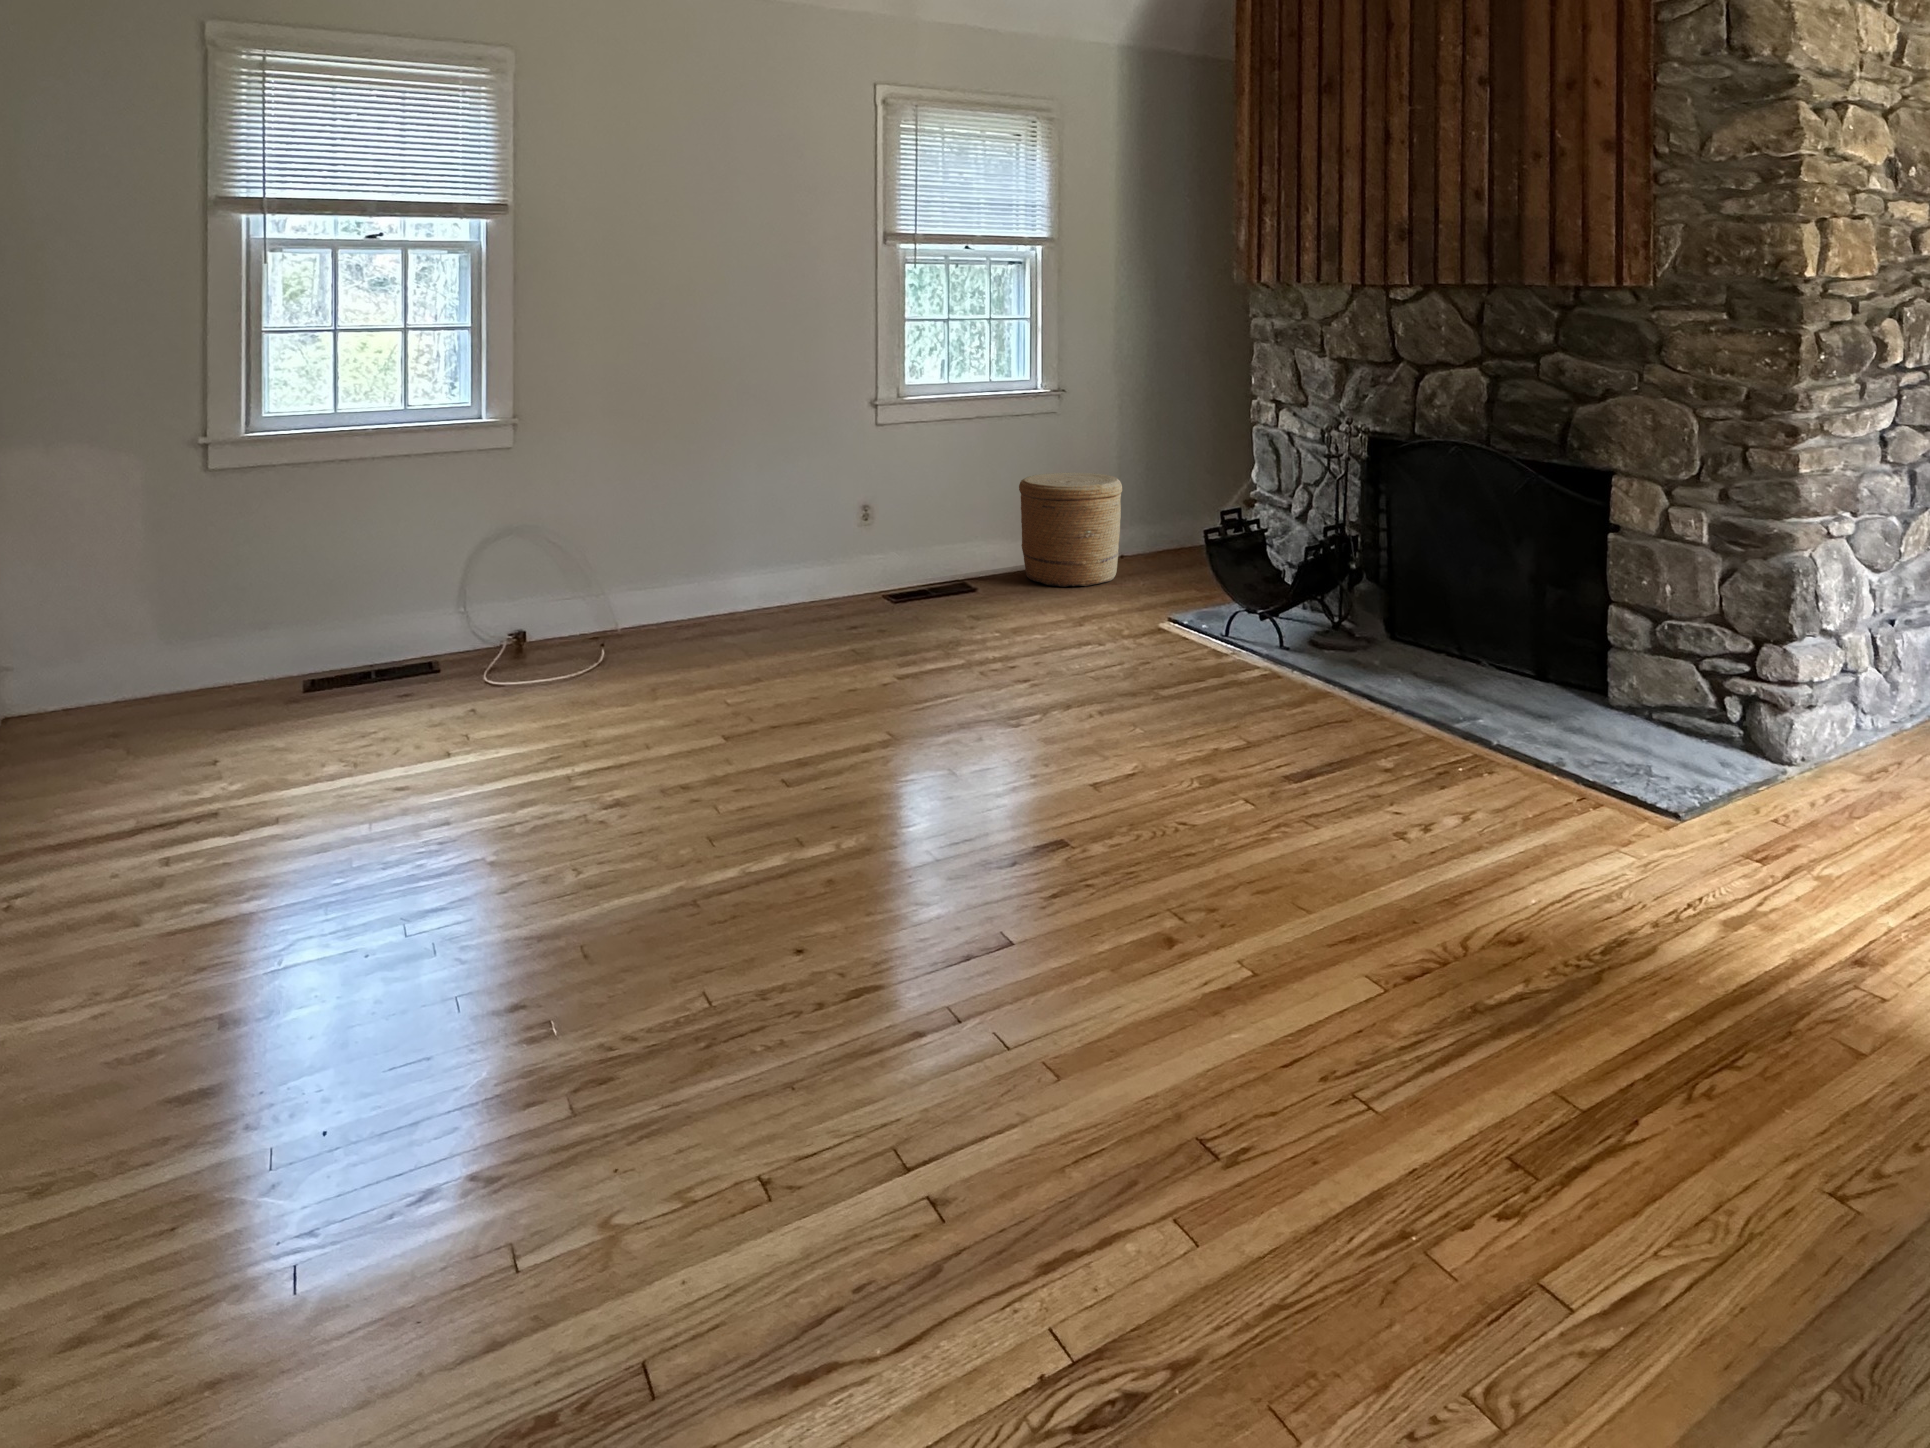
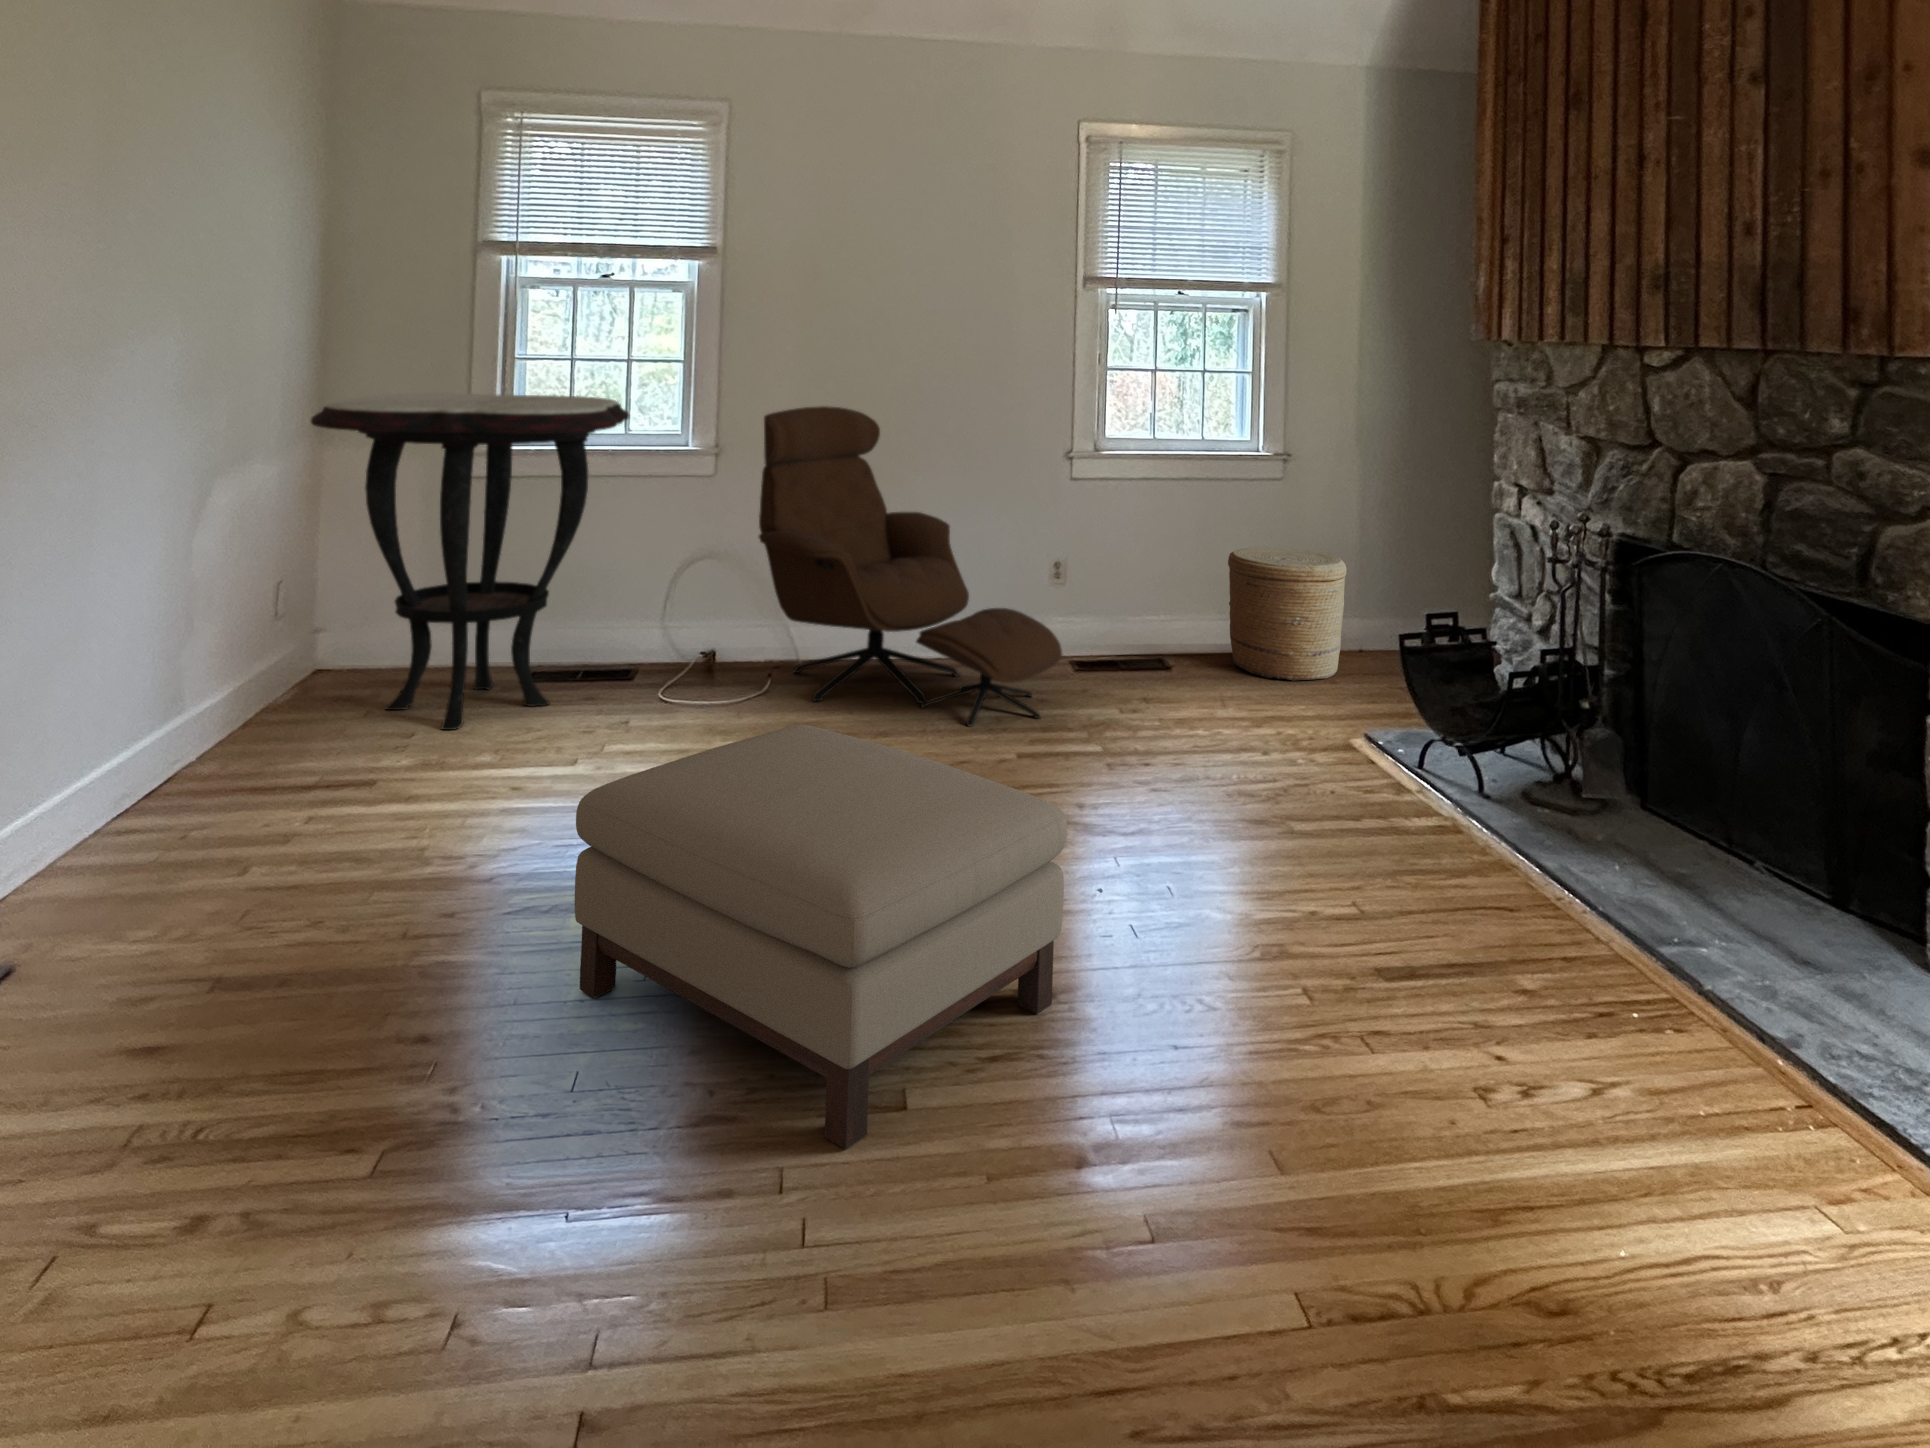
lounge chair: none [580,371,903,664] -> present [759,406,1063,726]
side table: none [56,375,445,753] -> present [311,393,629,730]
ottoman: none [641,663,1082,980] -> present [575,724,1067,1149]

